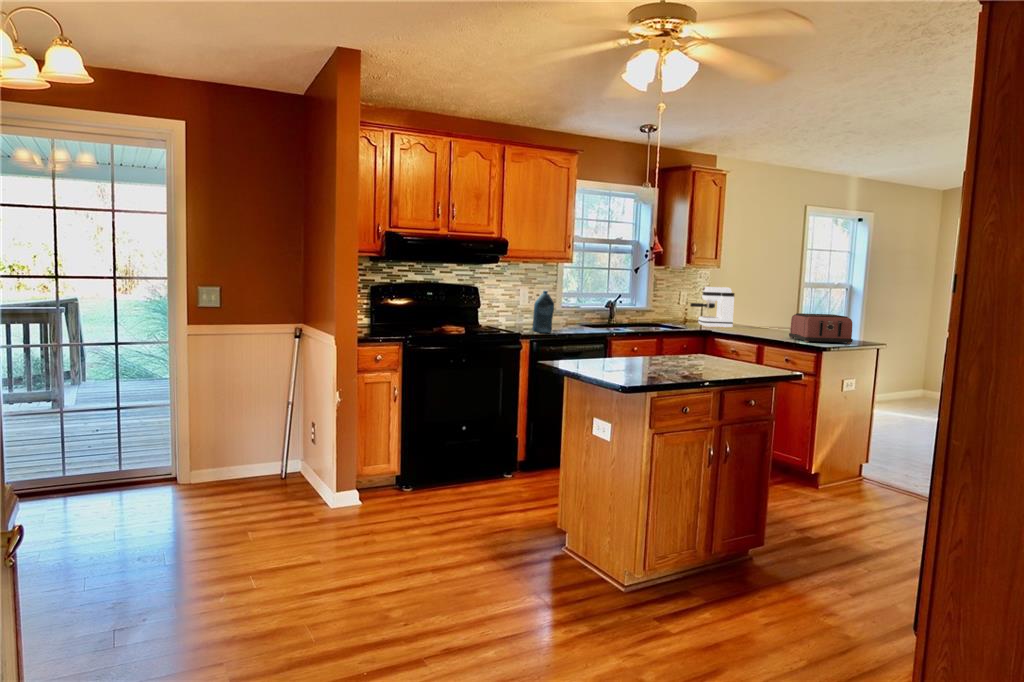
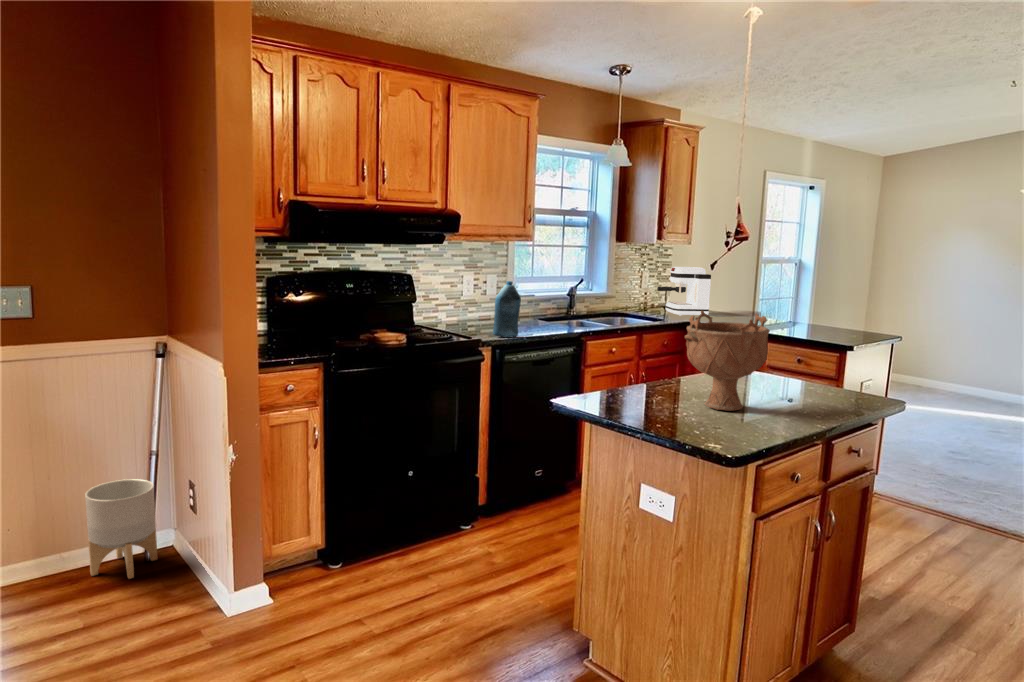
decorative bowl: none [627,302,689,370] -> present [685,311,770,411]
toaster: present [789,313,853,344] -> none [792,303,874,340]
planter: none [247,421,290,486] -> present [85,479,157,578]

